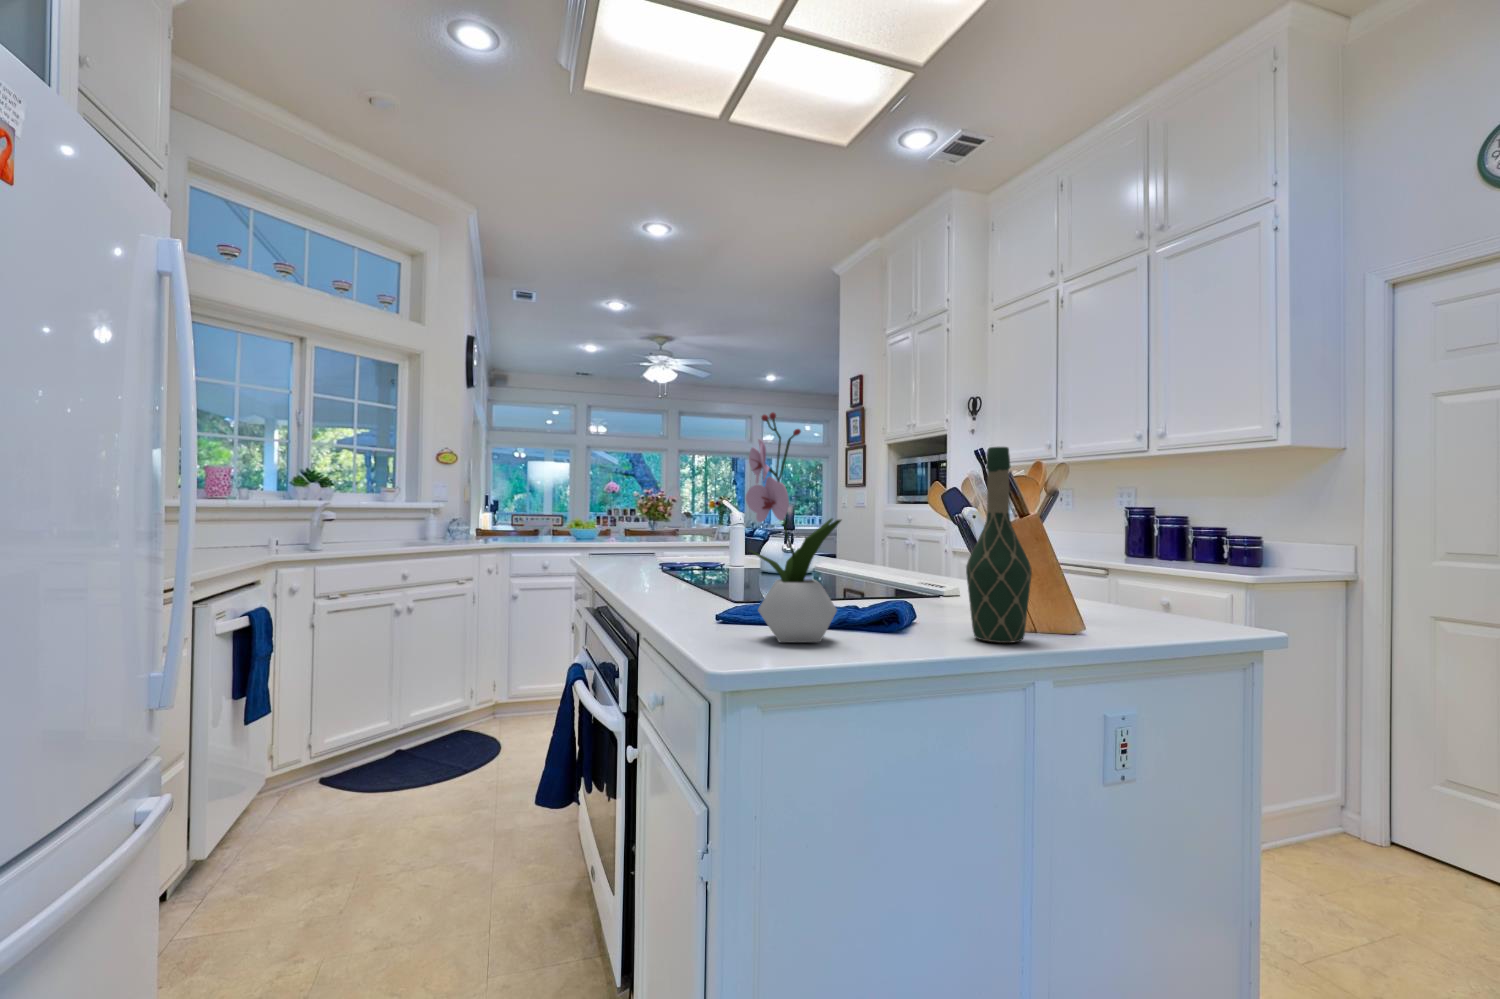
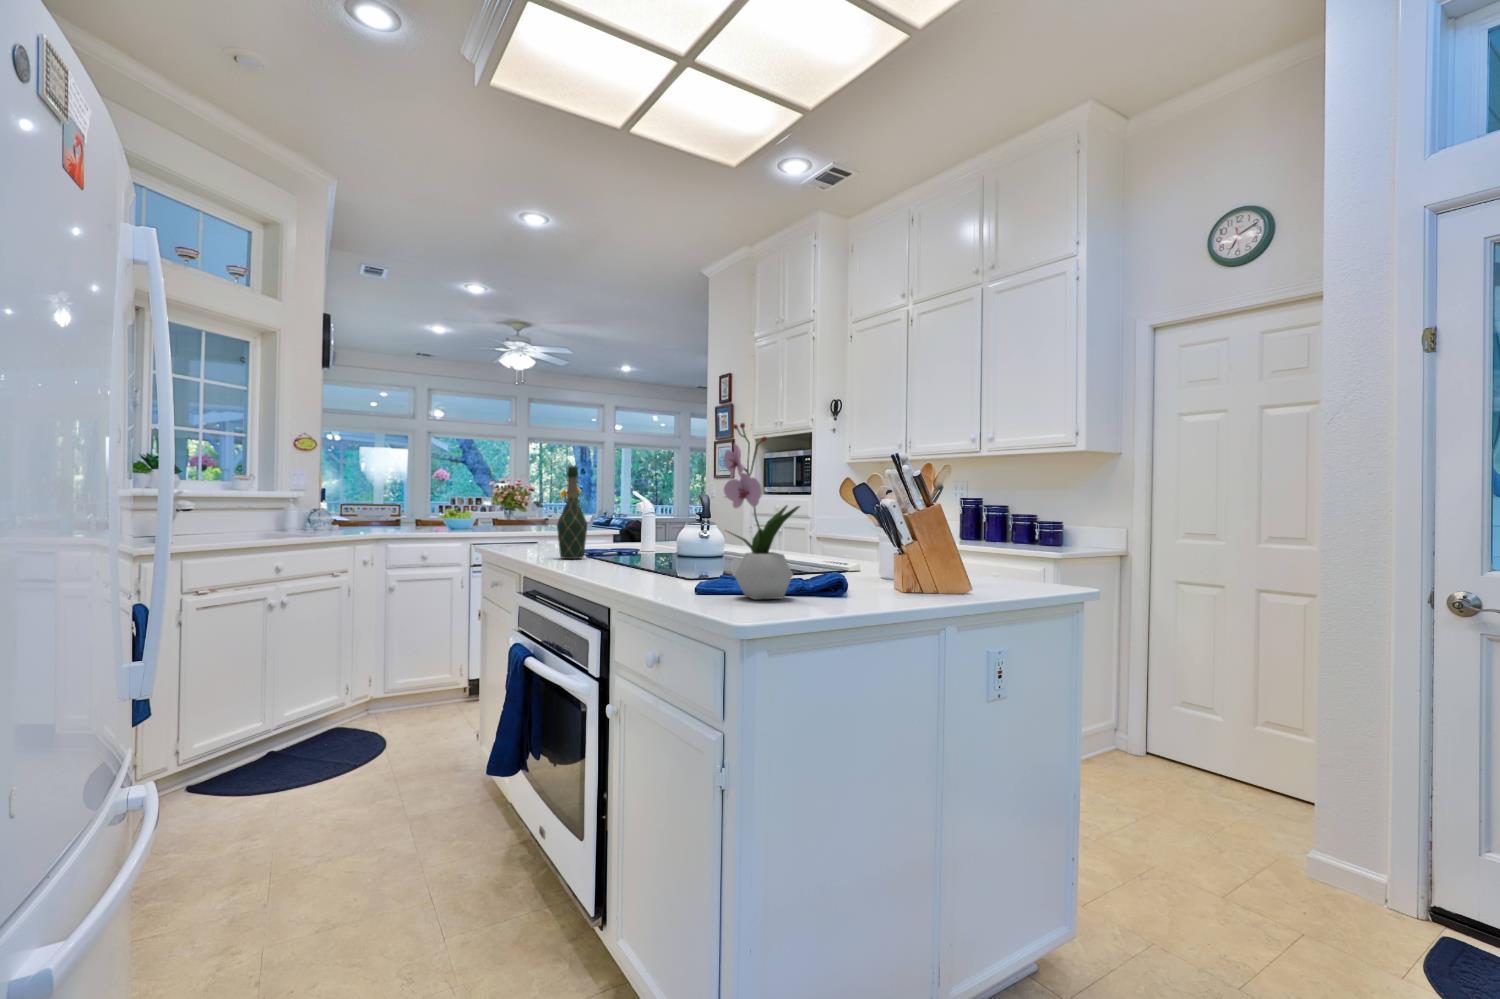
wine bottle: present [966,447,1032,643] -> present [557,466,587,559]

